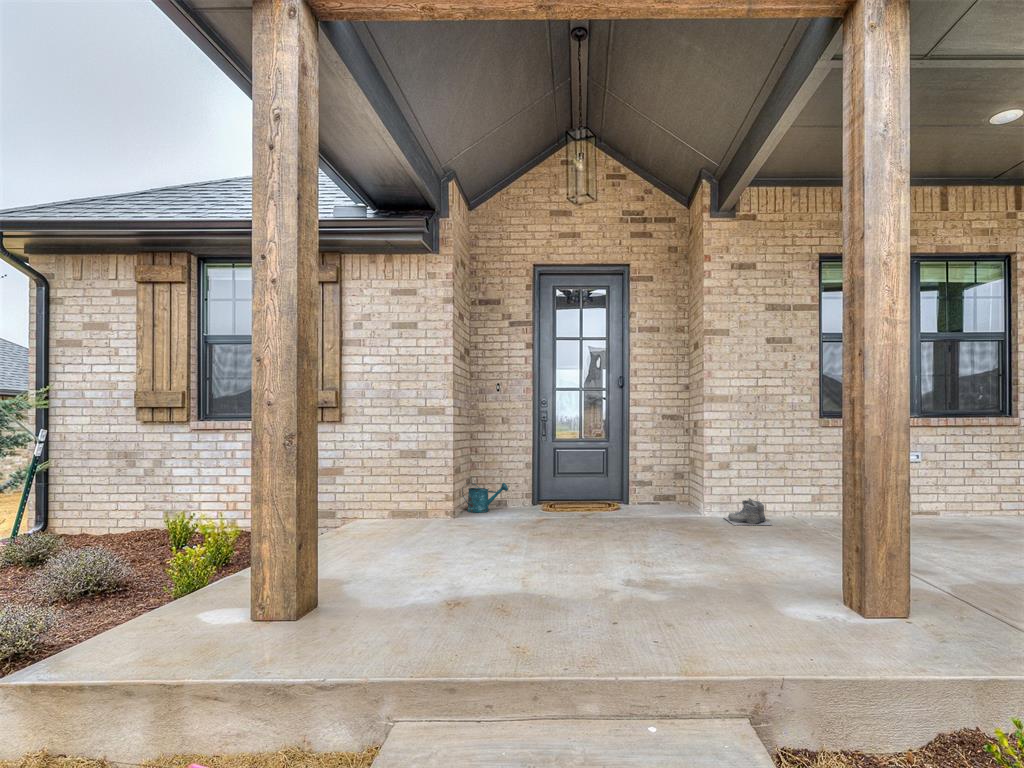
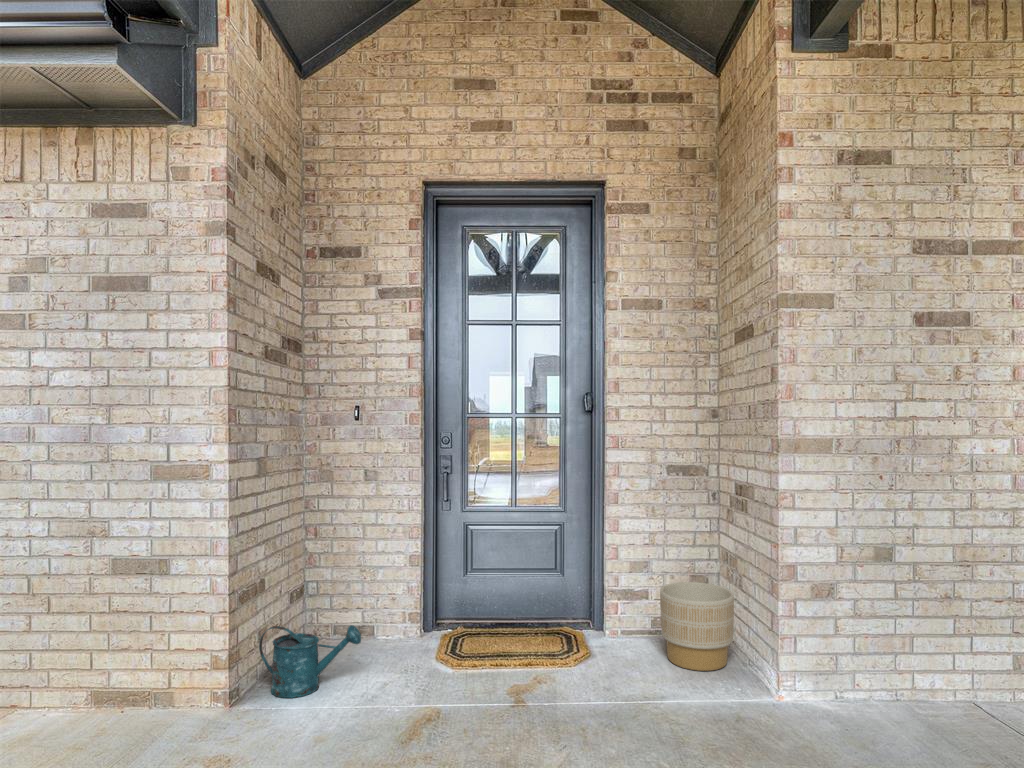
planter: none [653,474,689,511] -> present [660,582,734,671]
boots: present [724,498,771,525] -> none [828,672,972,753]

